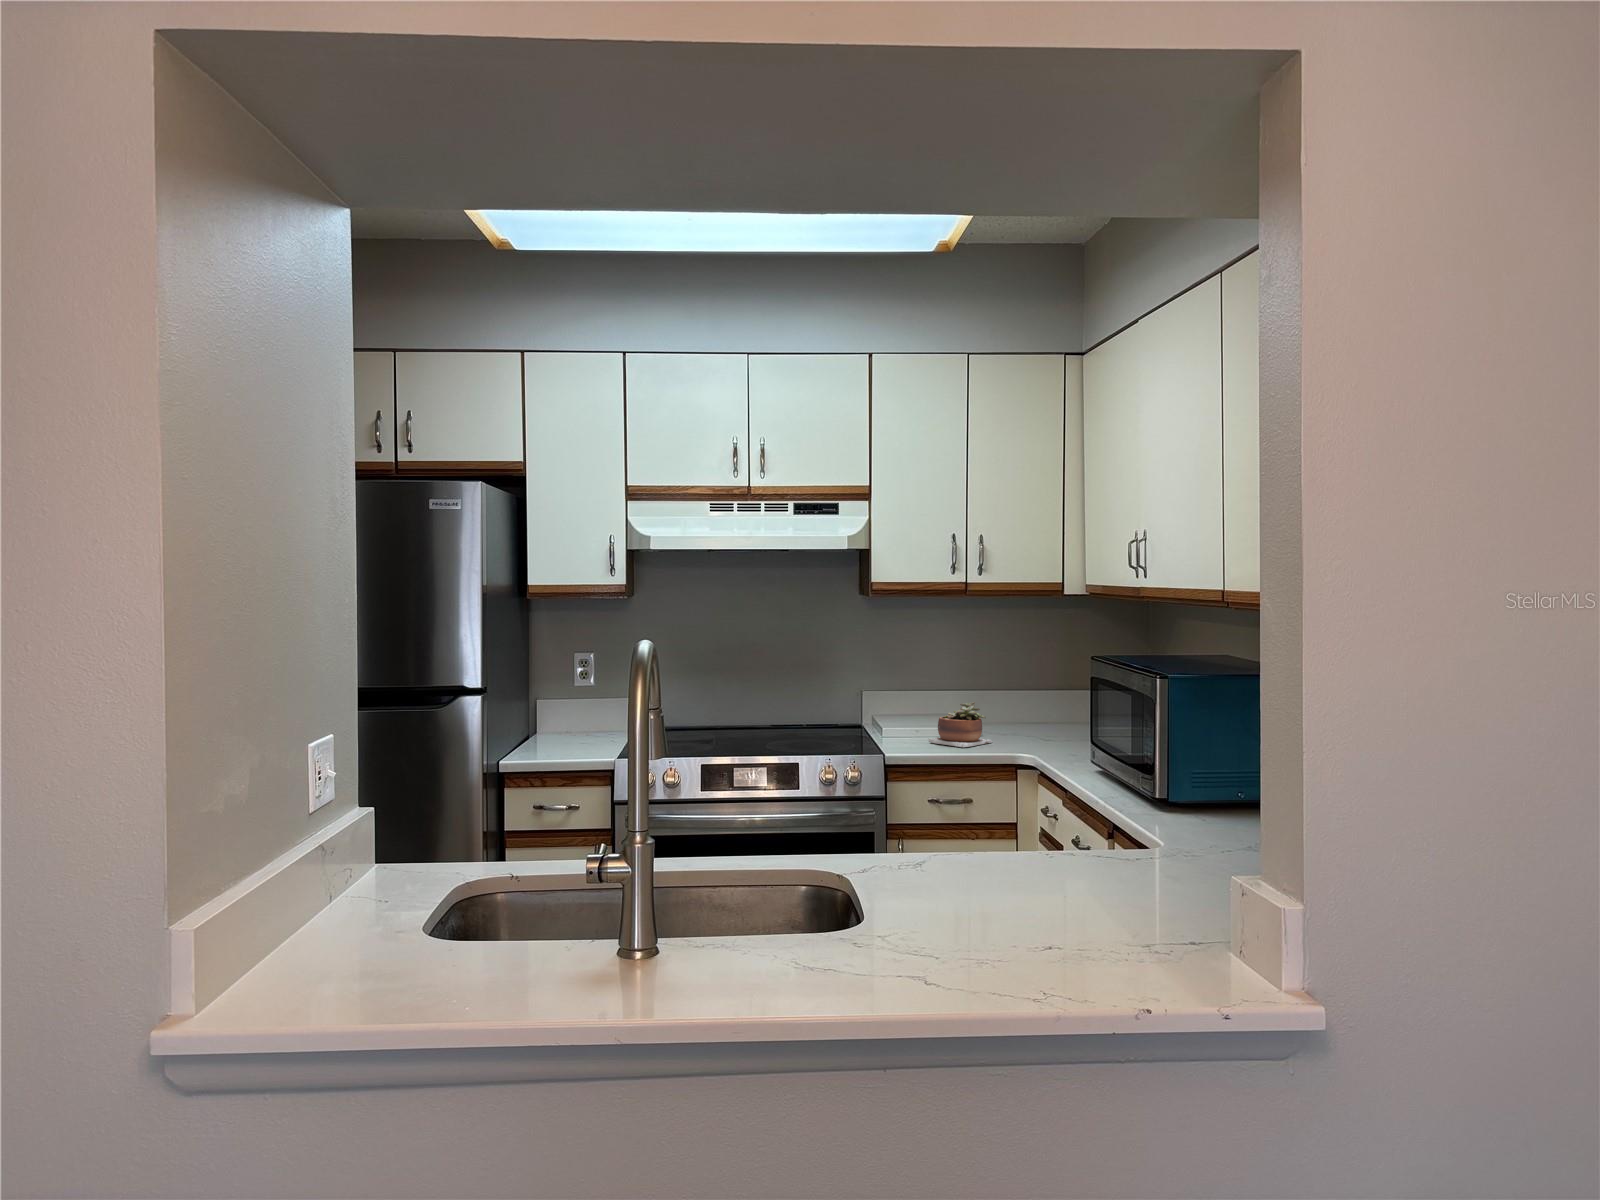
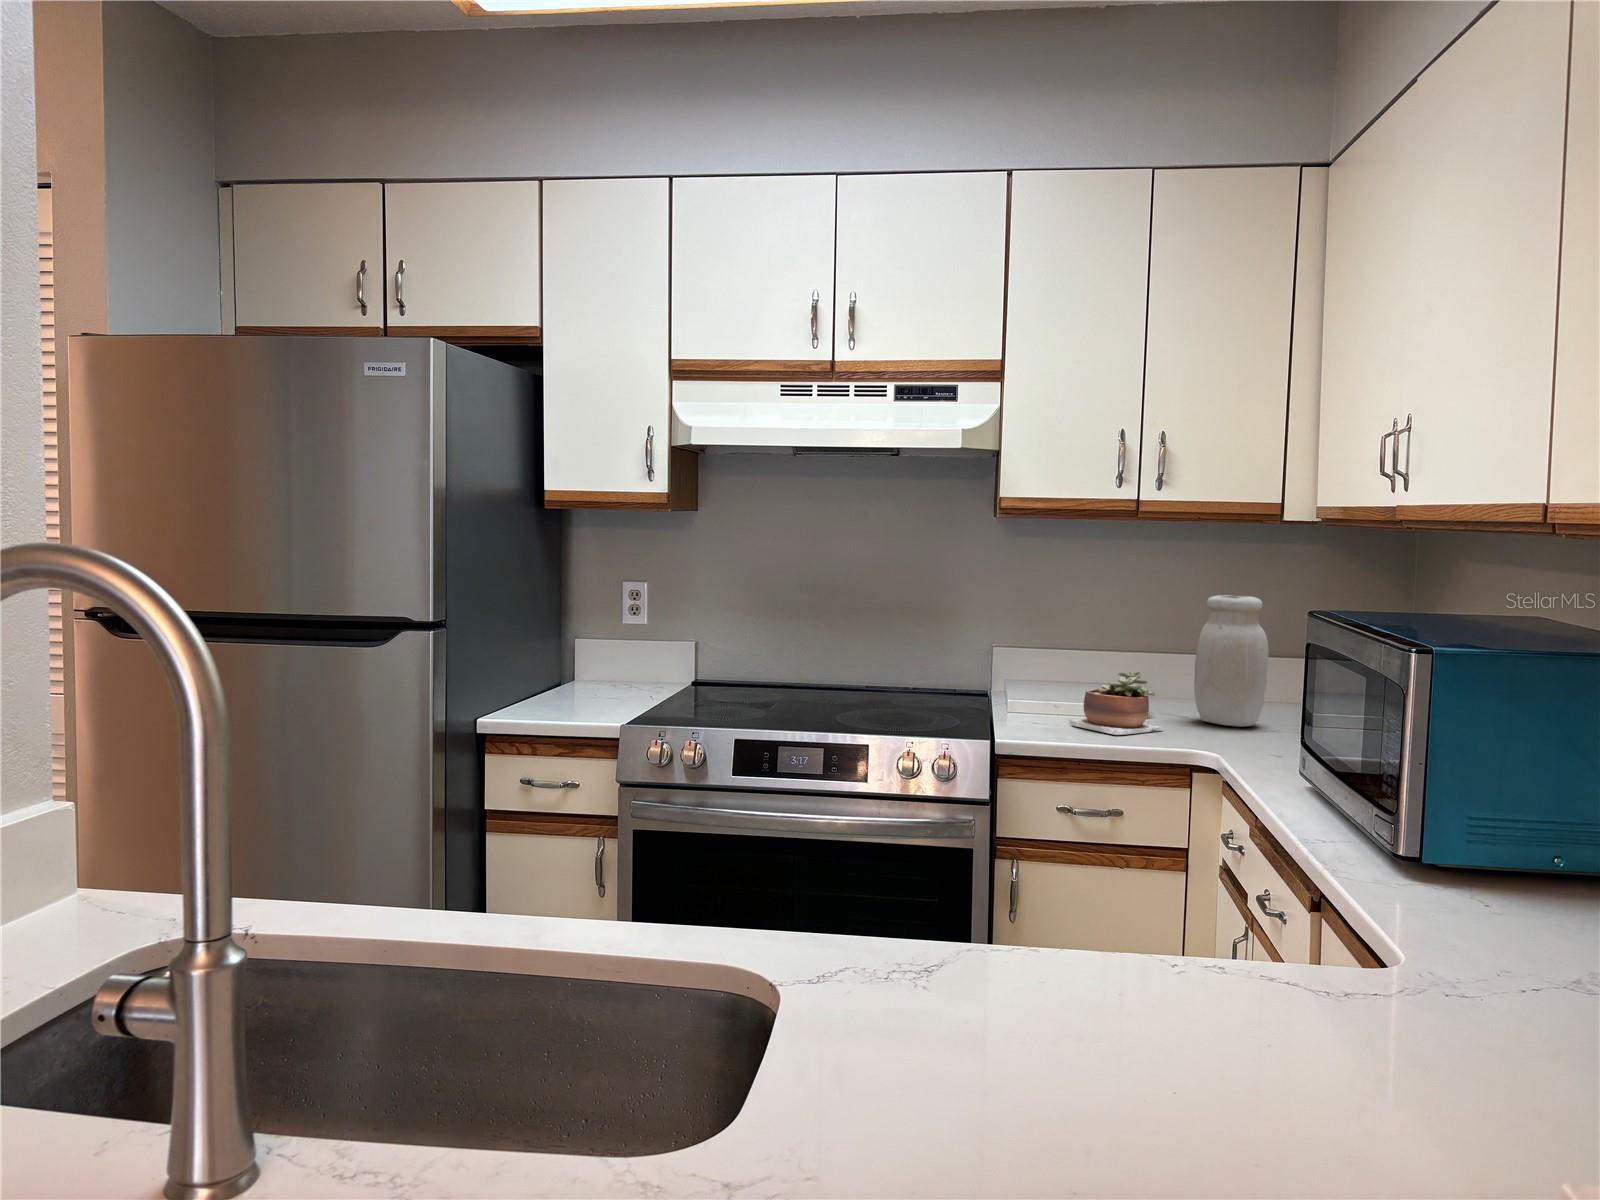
jar: none [1008,646,1056,737] -> present [1194,595,1269,727]

